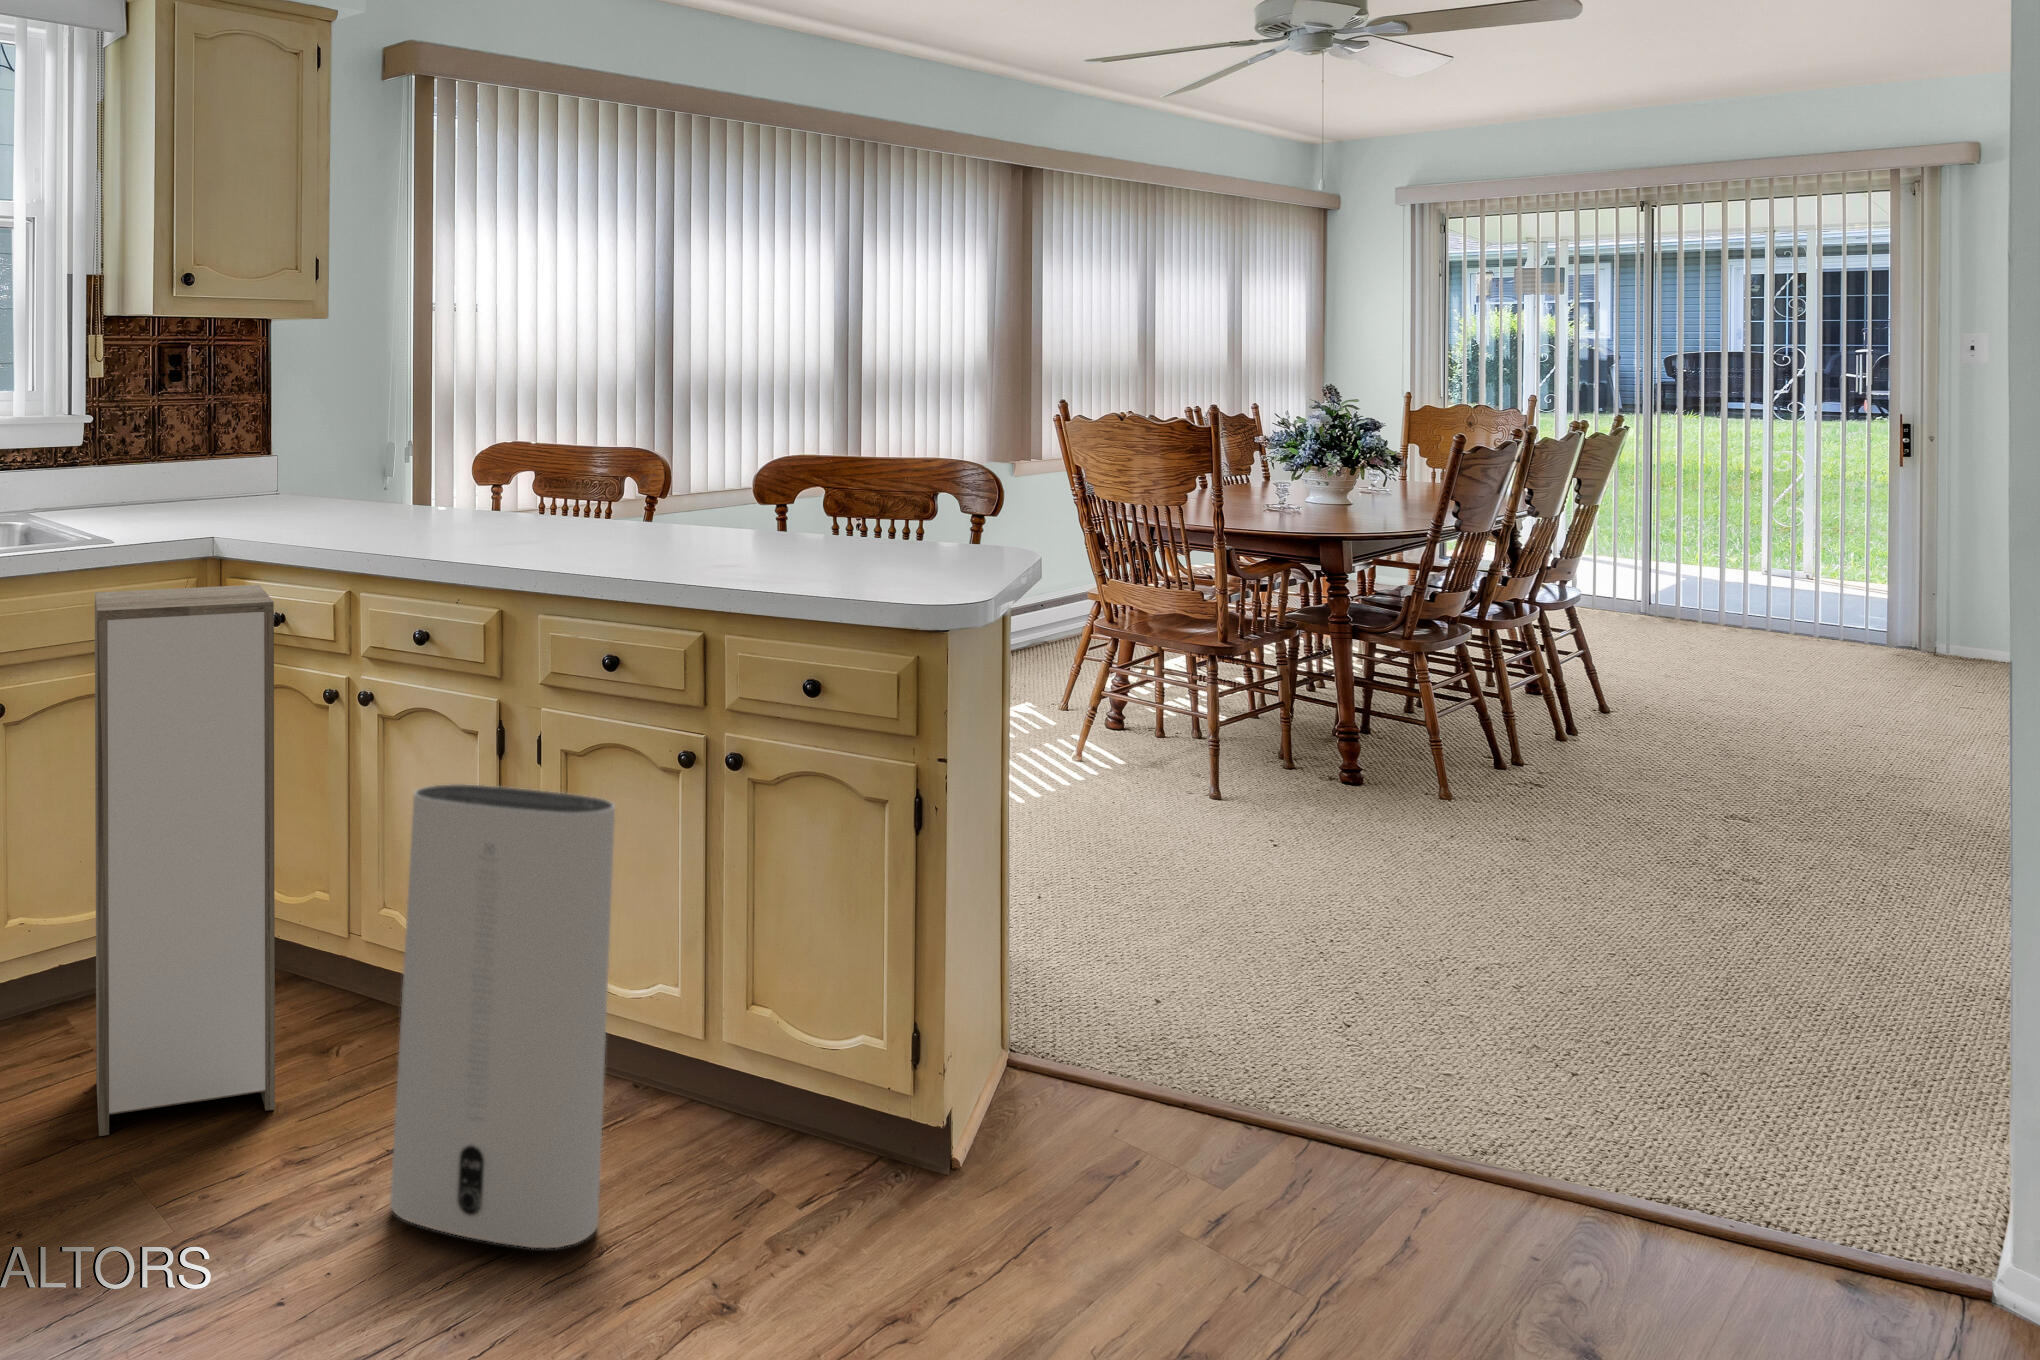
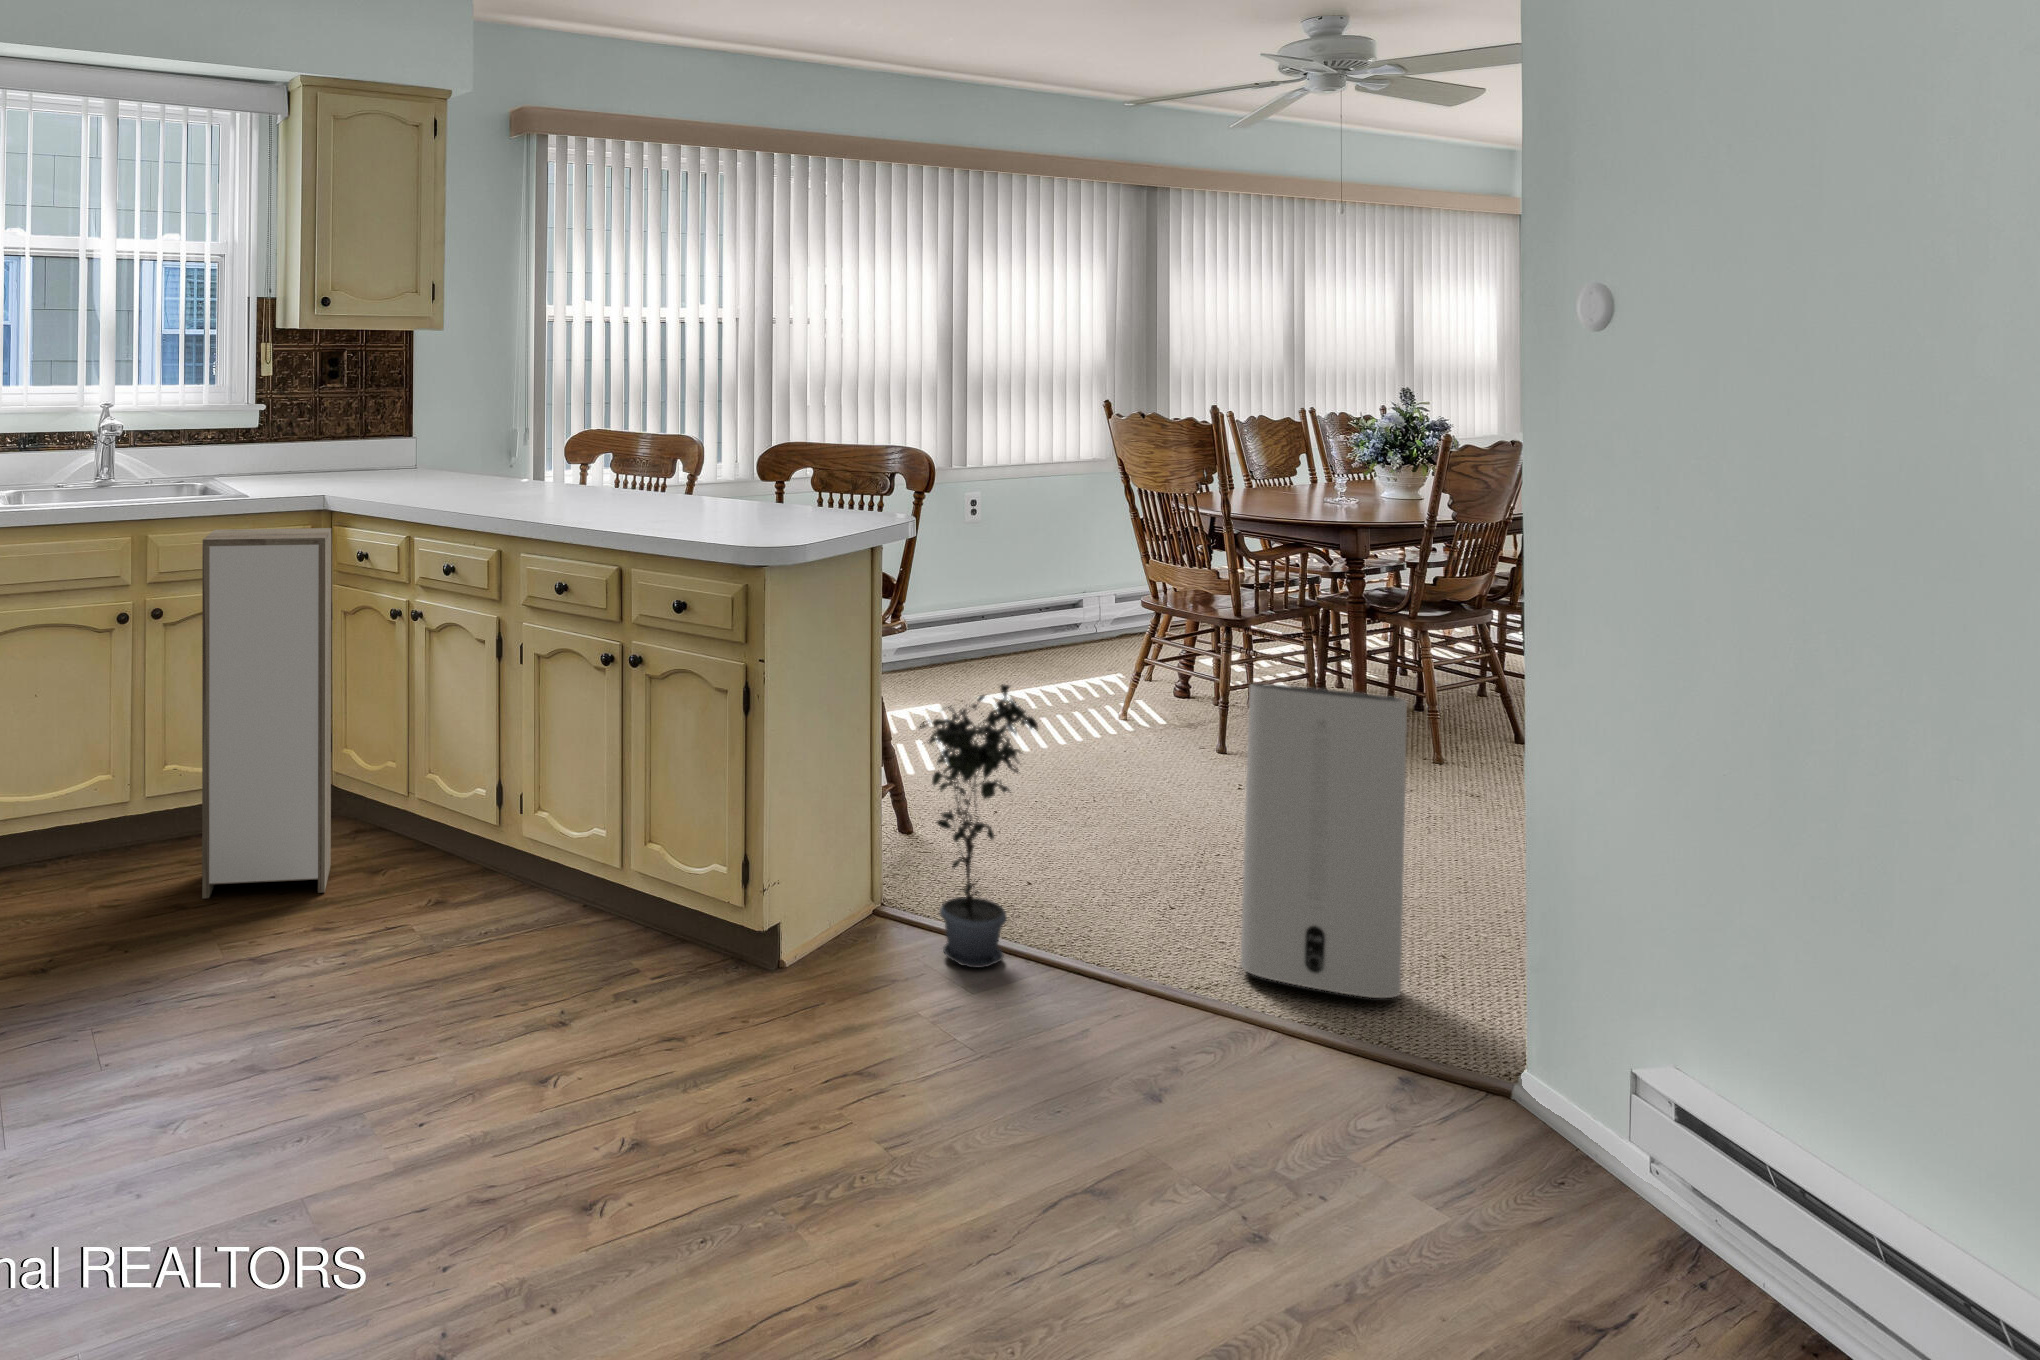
potted plant: none [1139,779,1322,1171] -> present [920,685,1038,968]
air purifier: present [390,784,615,1248] -> present [1240,684,1407,998]

